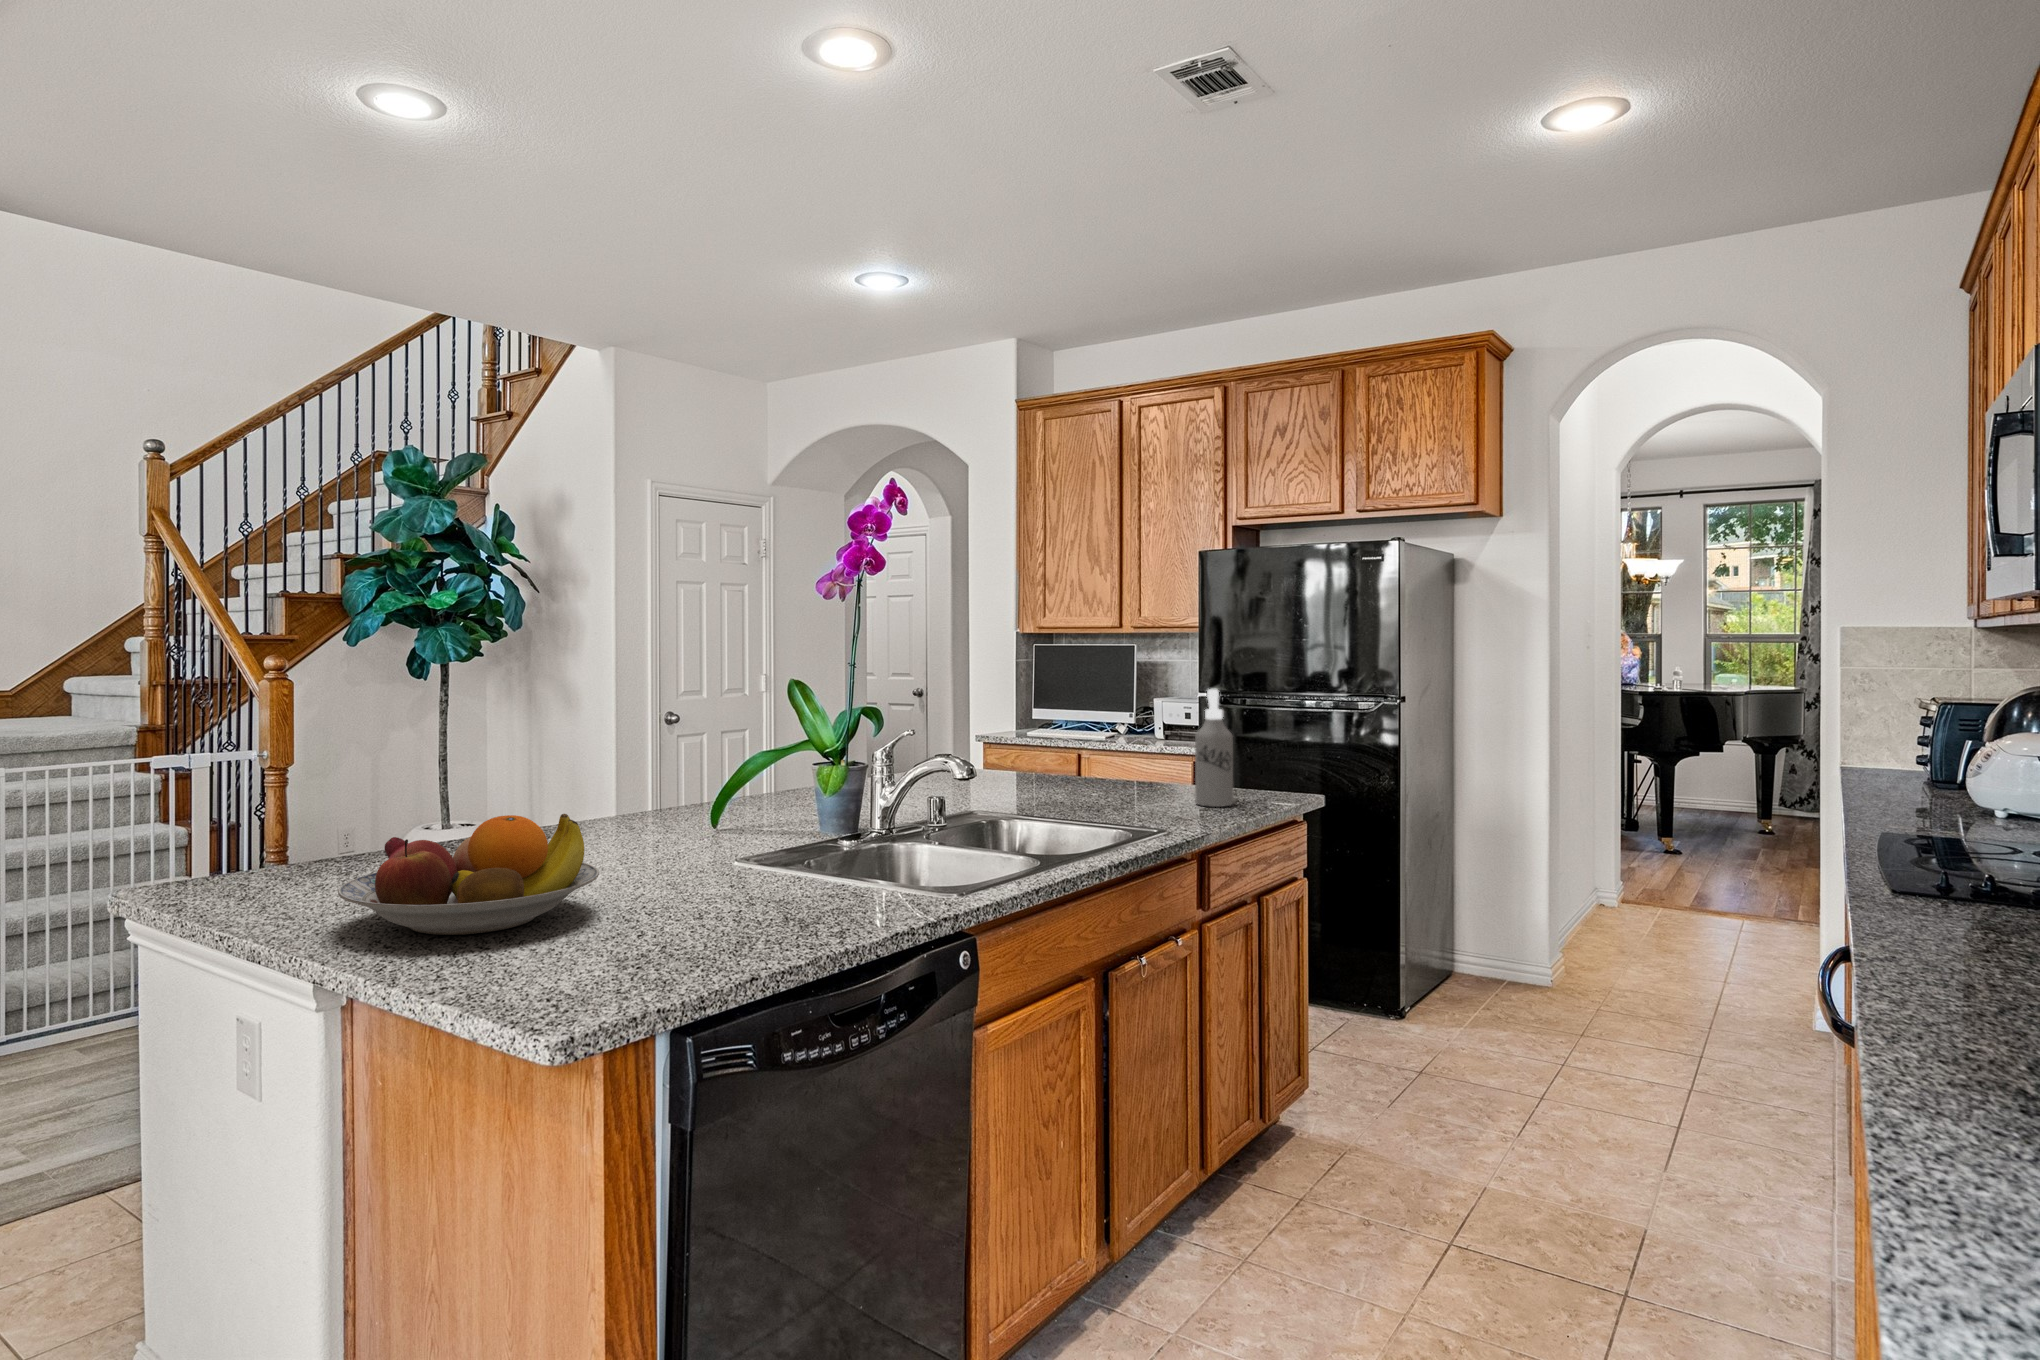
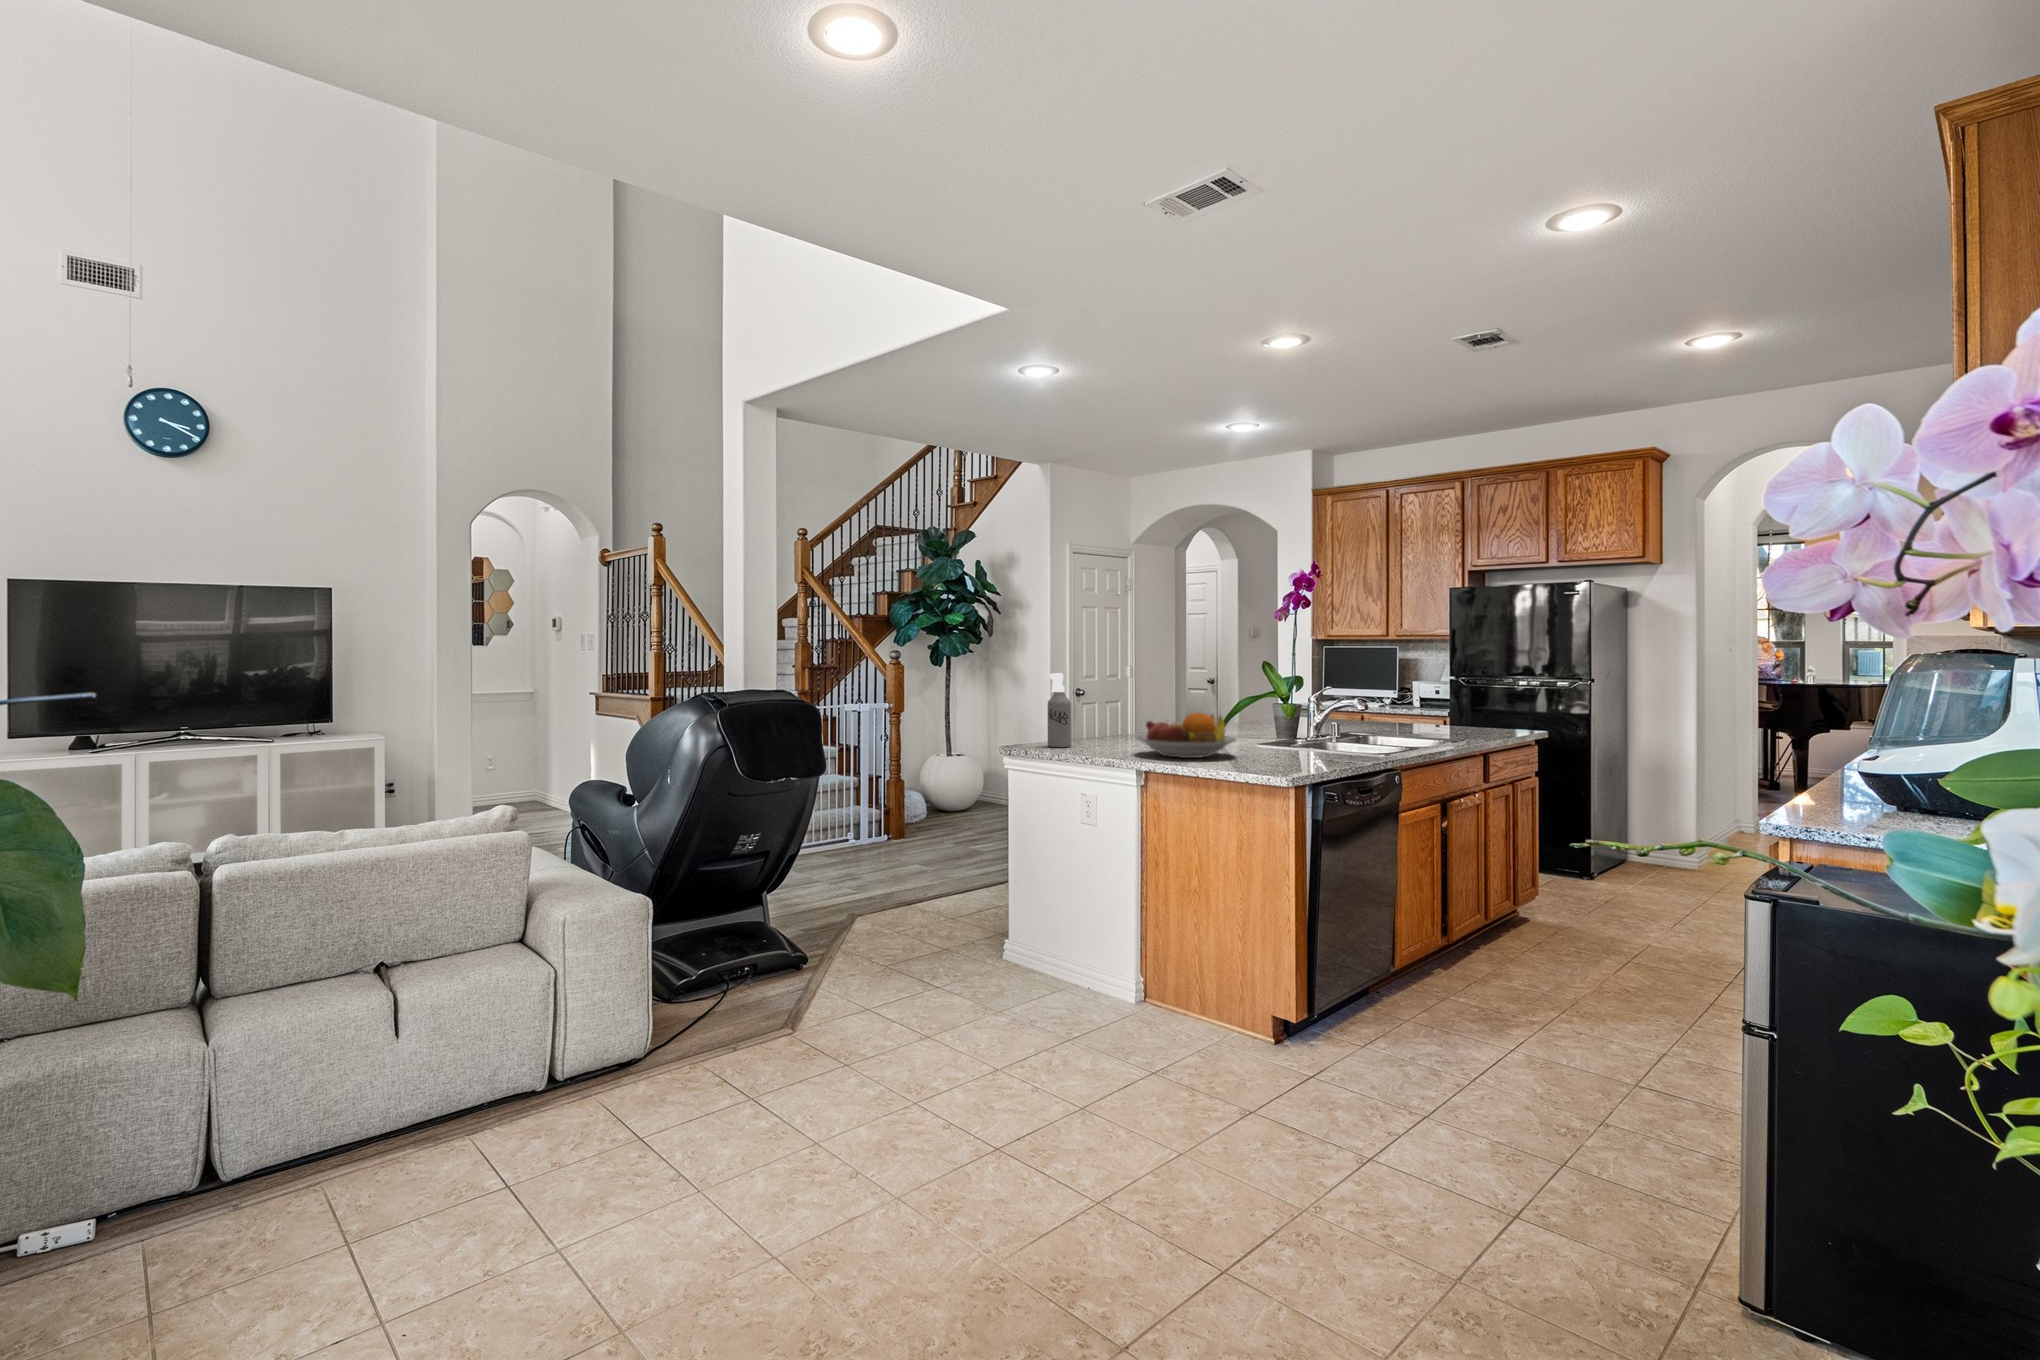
spray bottle: present [1195,689,1233,807] -> present [1048,673,1071,747]

